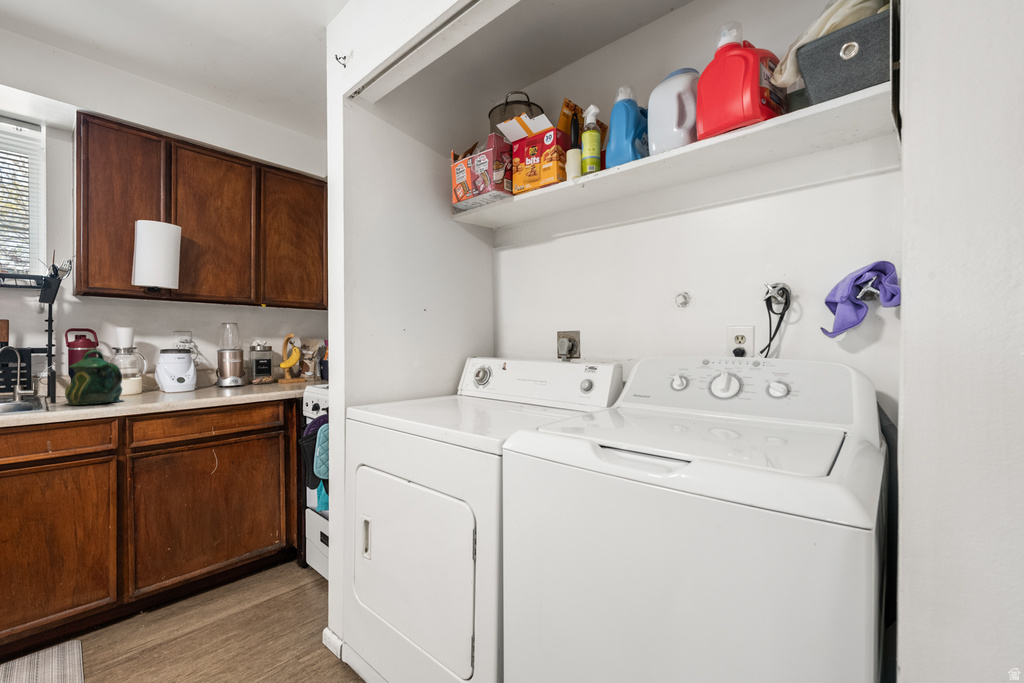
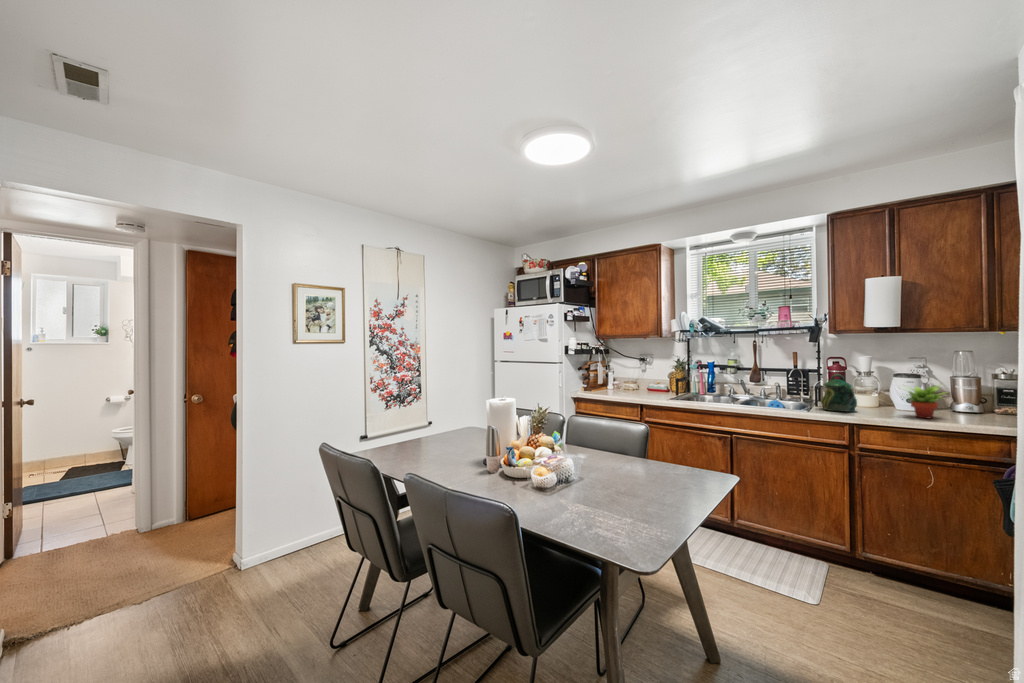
succulent plant: none [179,355,229,396] -> present [906,385,945,419]

